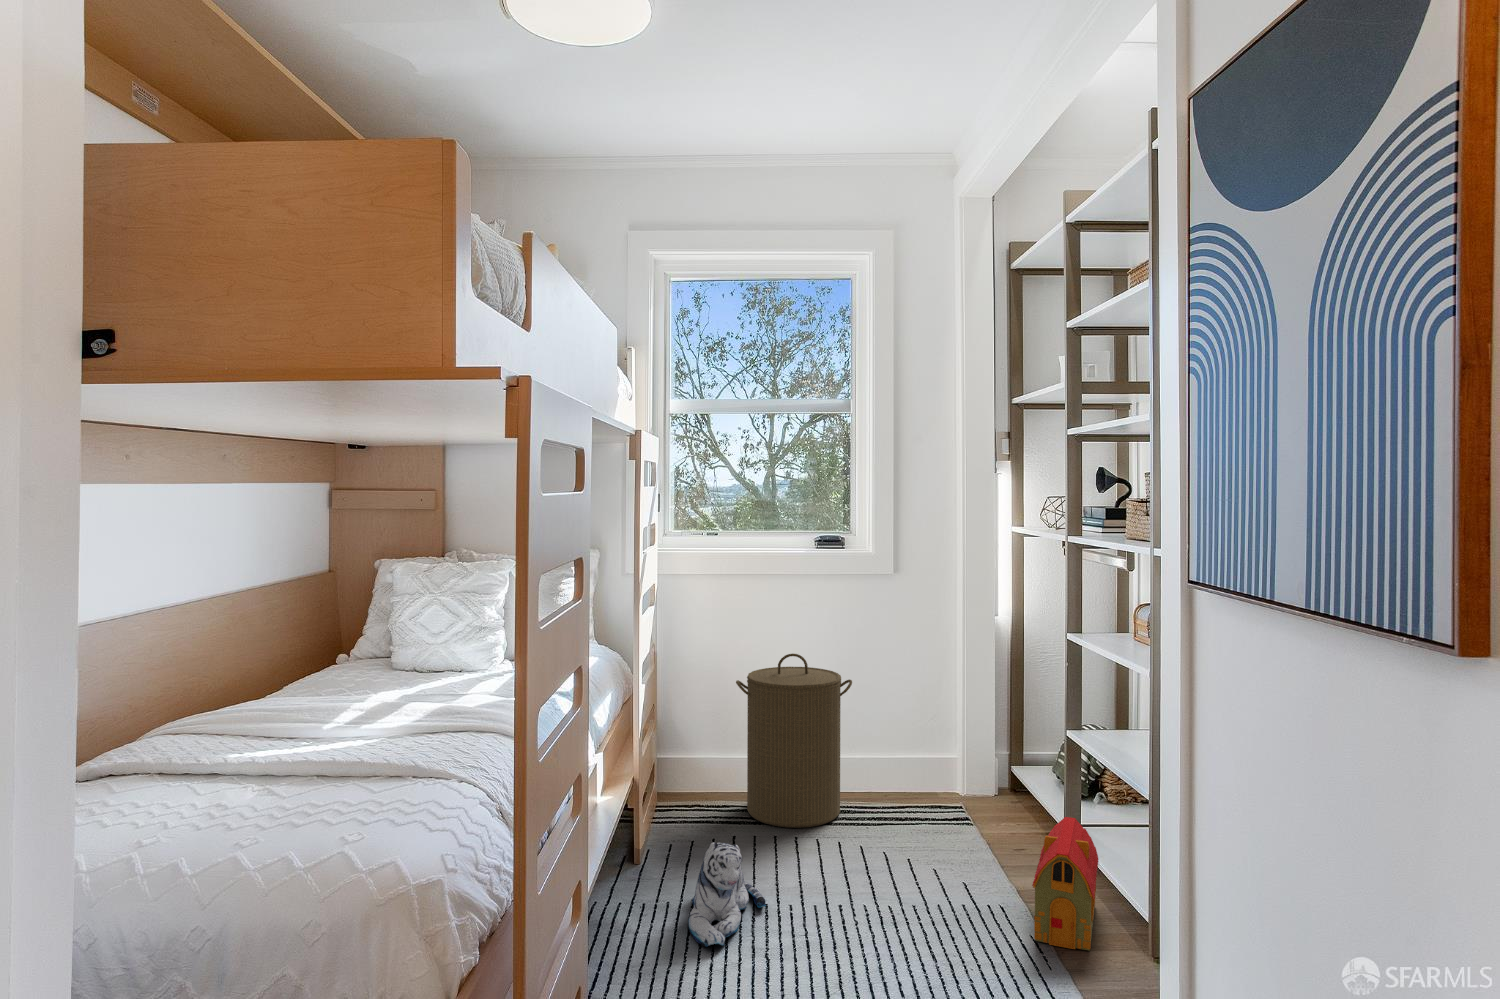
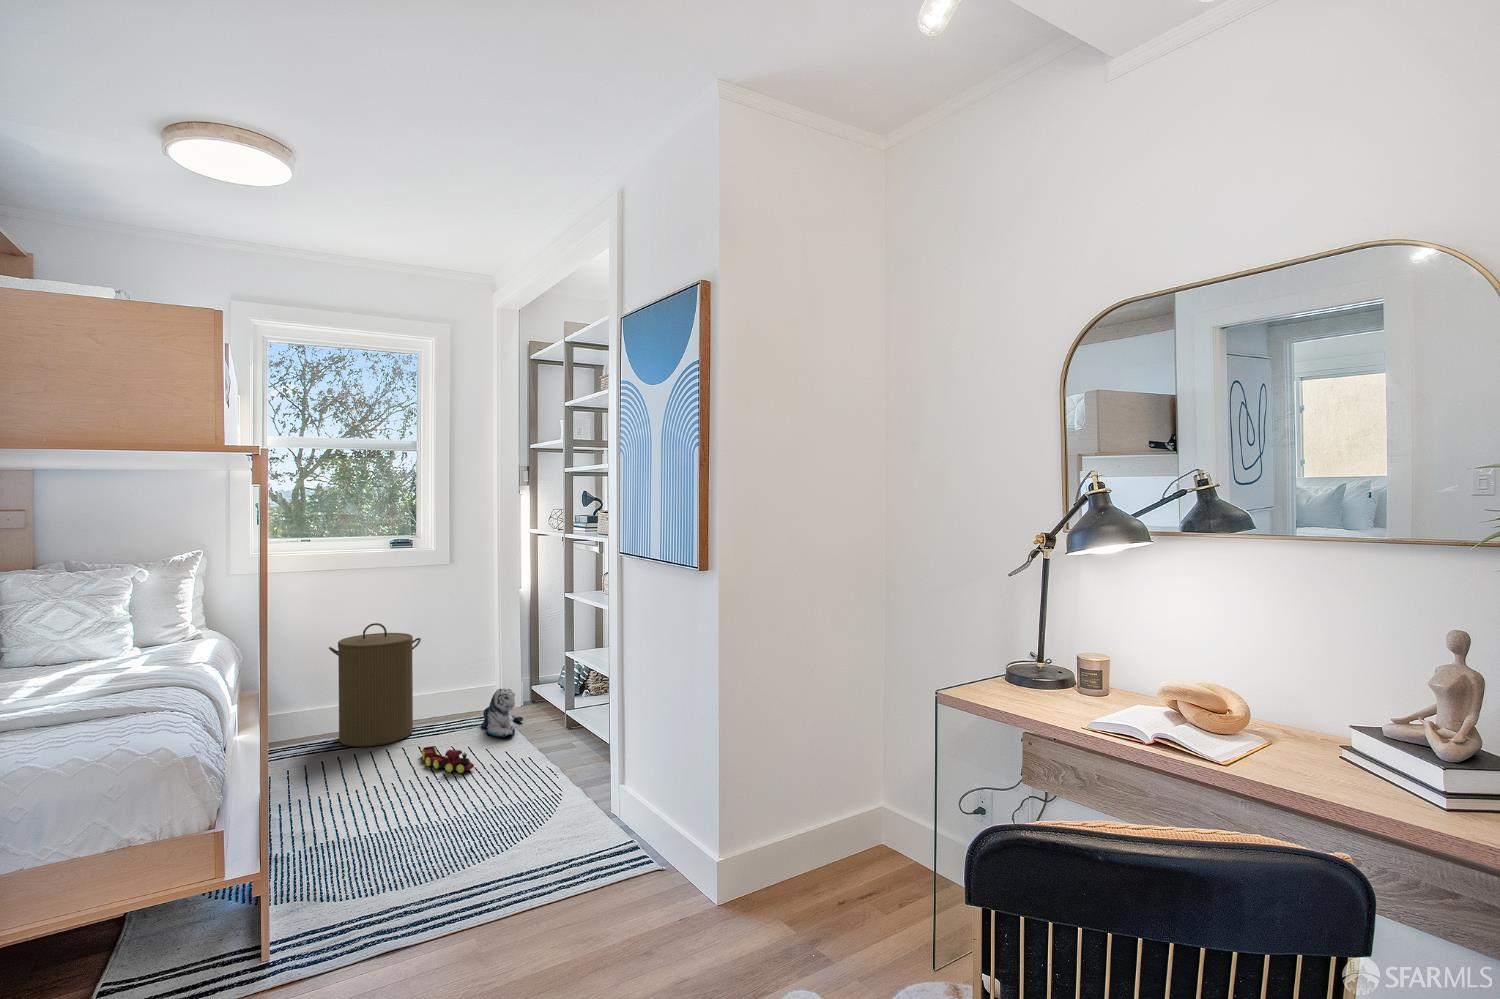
toy house: present [1032,817,1099,951] -> none [544,701,583,773]
plush toy: present [688,842,766,947] -> present [481,689,523,737]
toy train: none [847,848,919,907] -> present [422,746,474,773]

